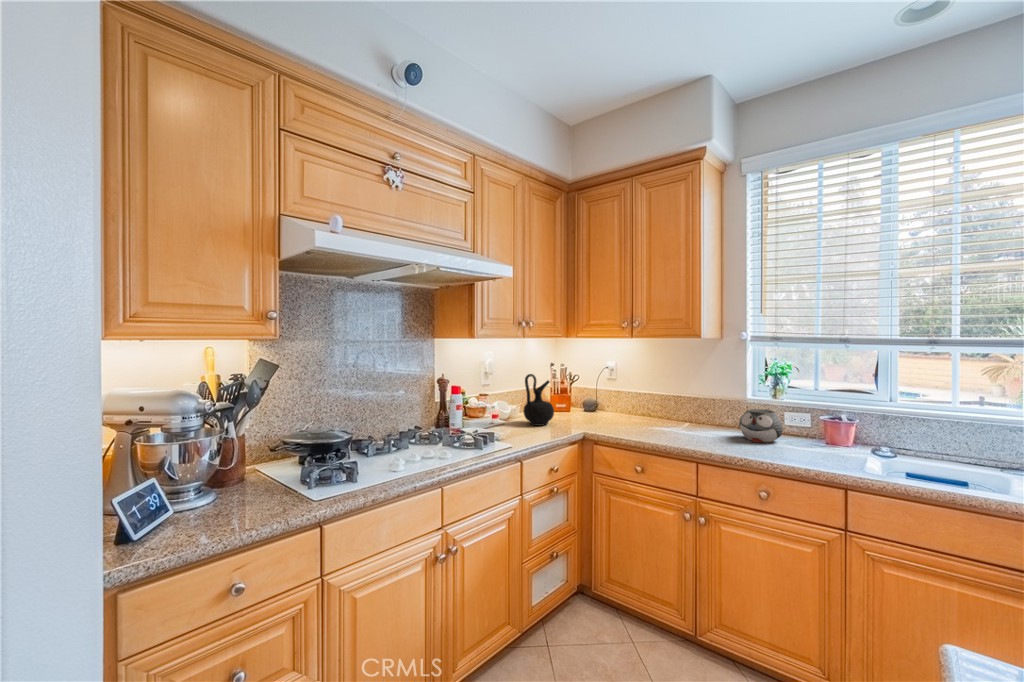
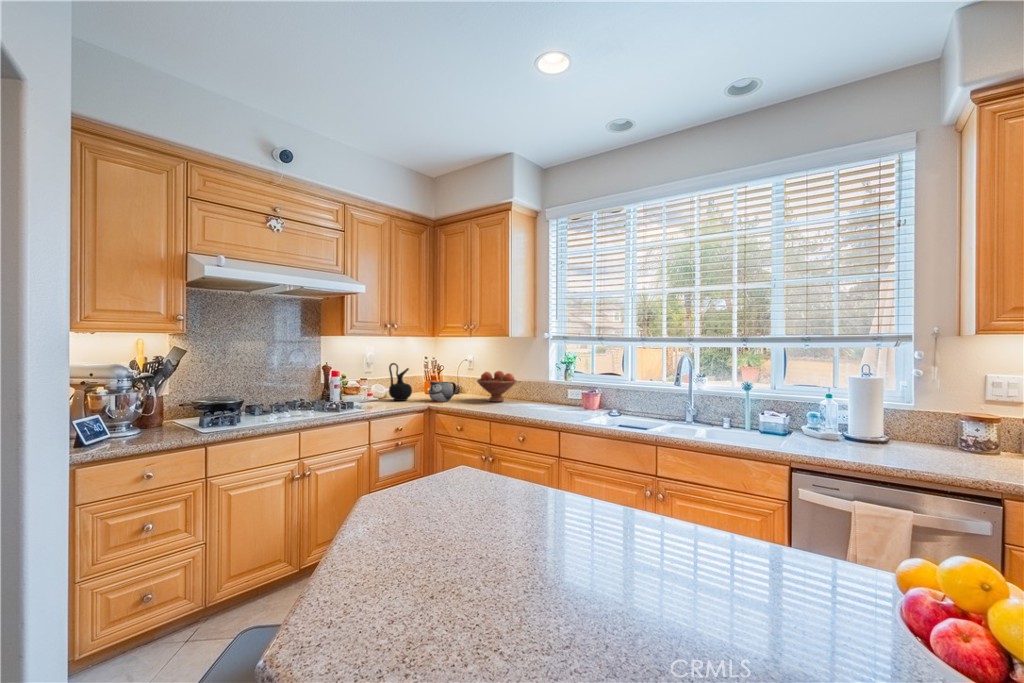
fruit bowl: none [641,384,699,428] -> present [477,371,516,402]
teapot: present [739,409,783,442] -> present [429,381,456,402]

